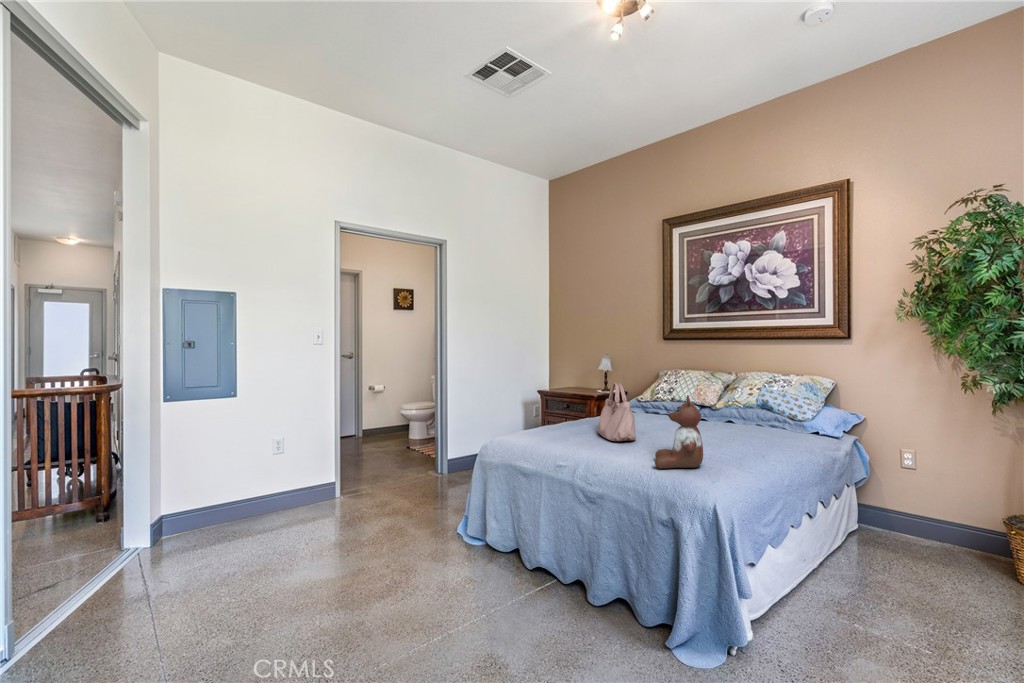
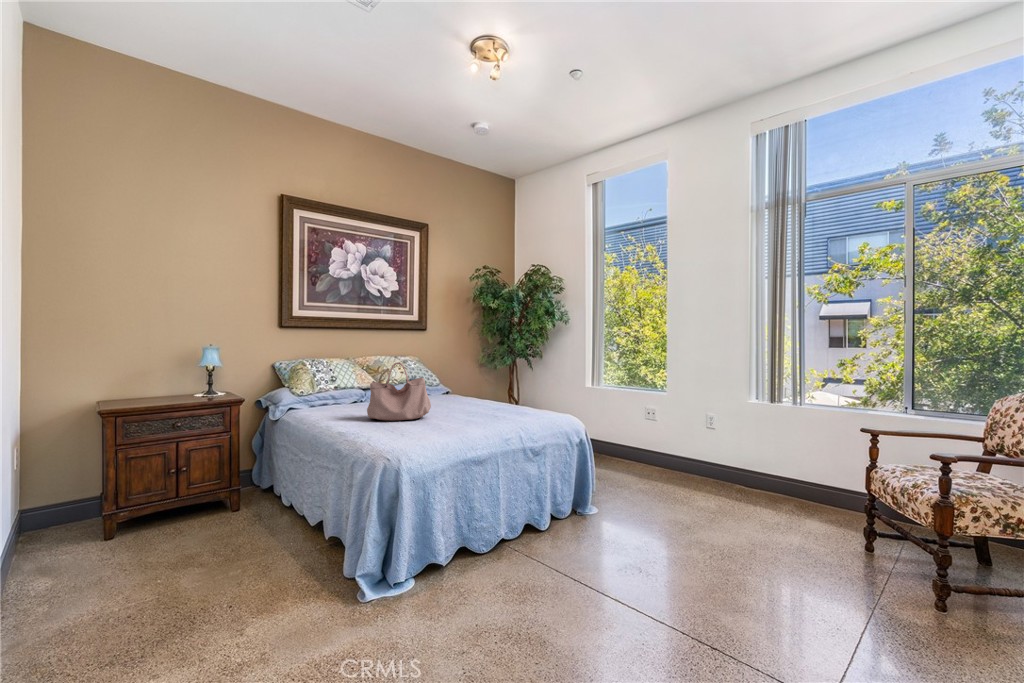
stuffed bear: present [655,395,703,468] -> none [485,361,527,417]

